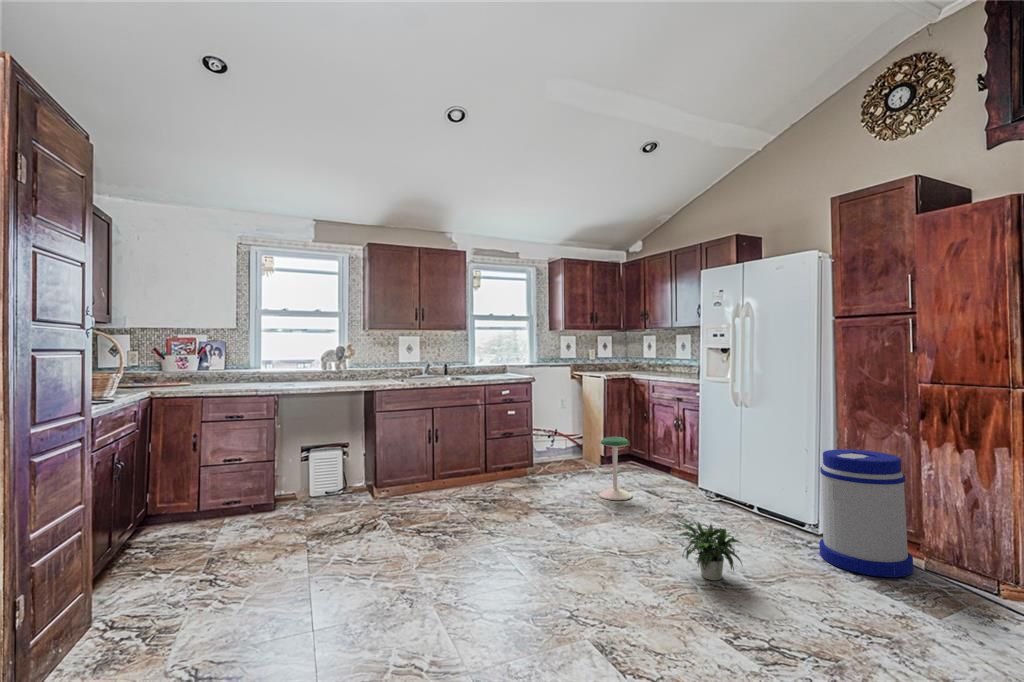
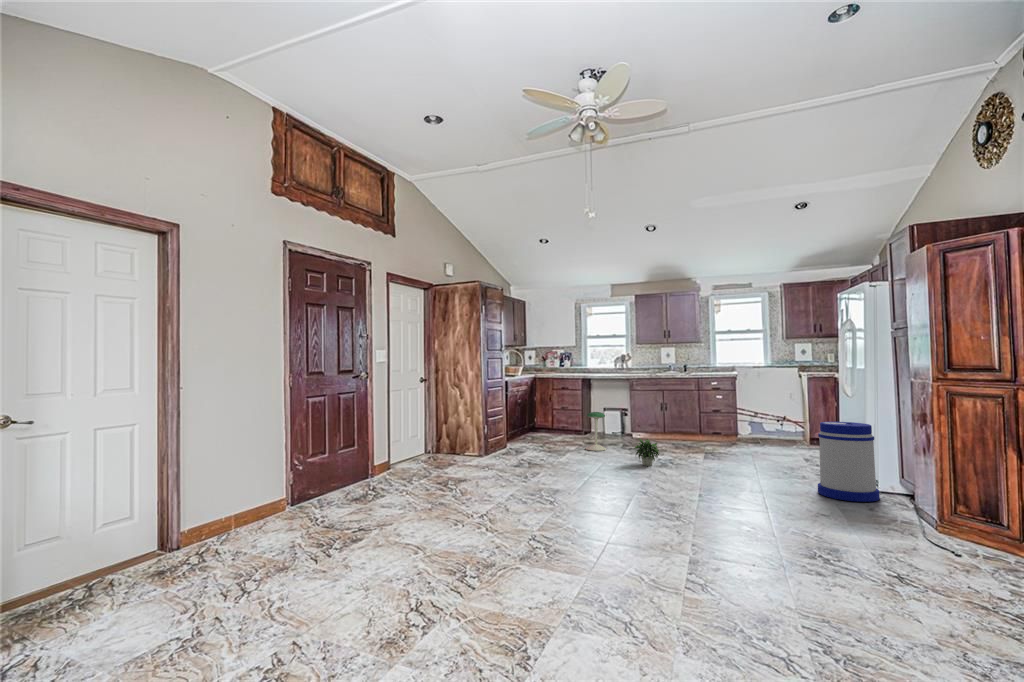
stool: present [599,436,632,500] -> present [585,412,606,451]
potted plant: present [679,521,742,580] -> present [634,439,659,466]

